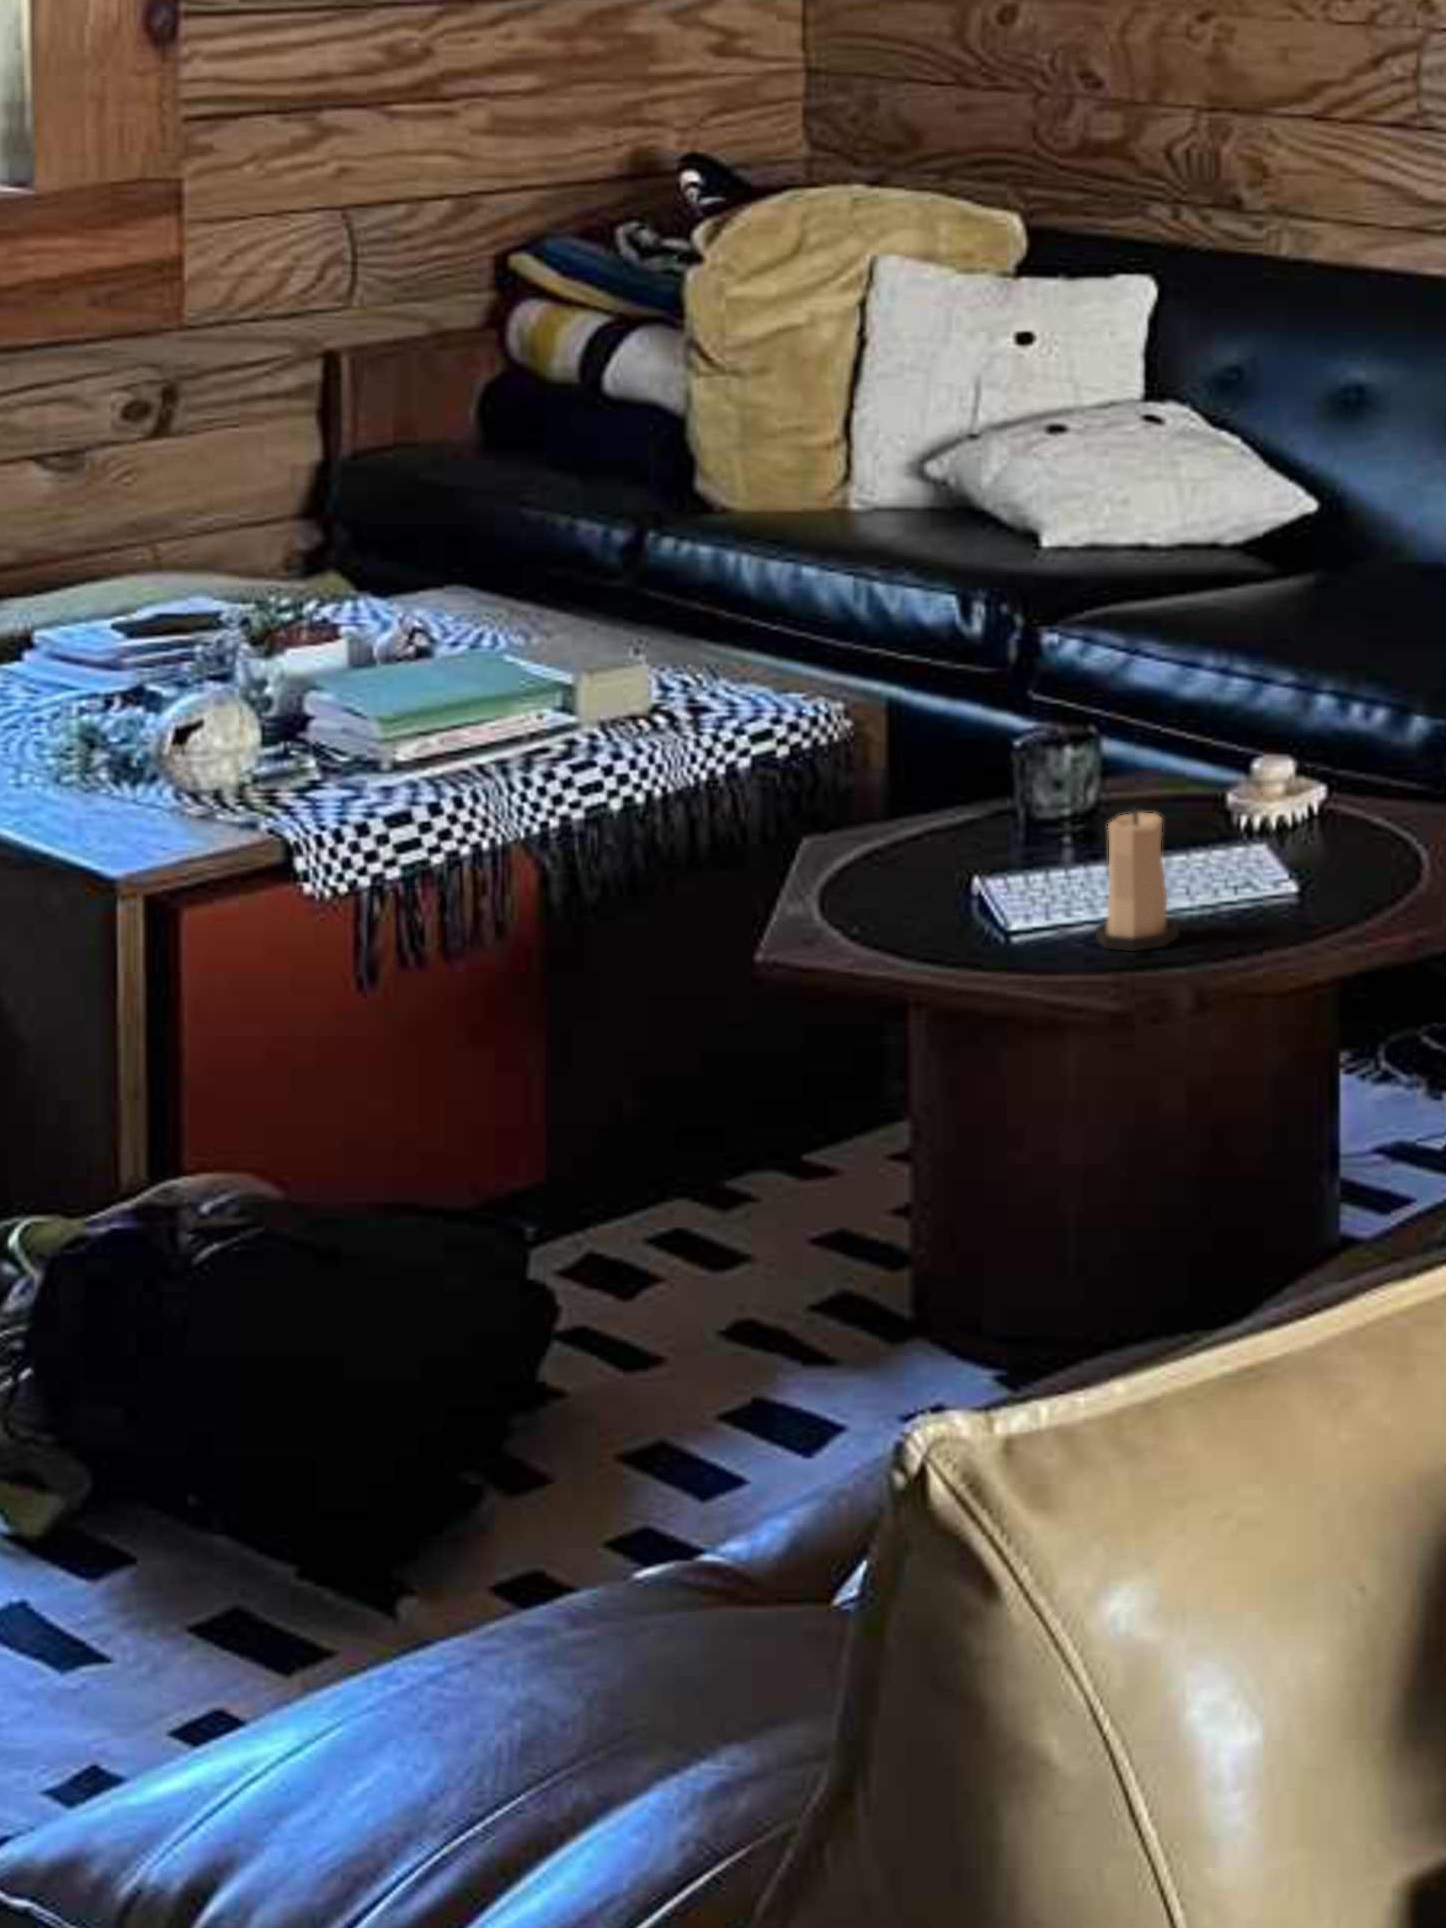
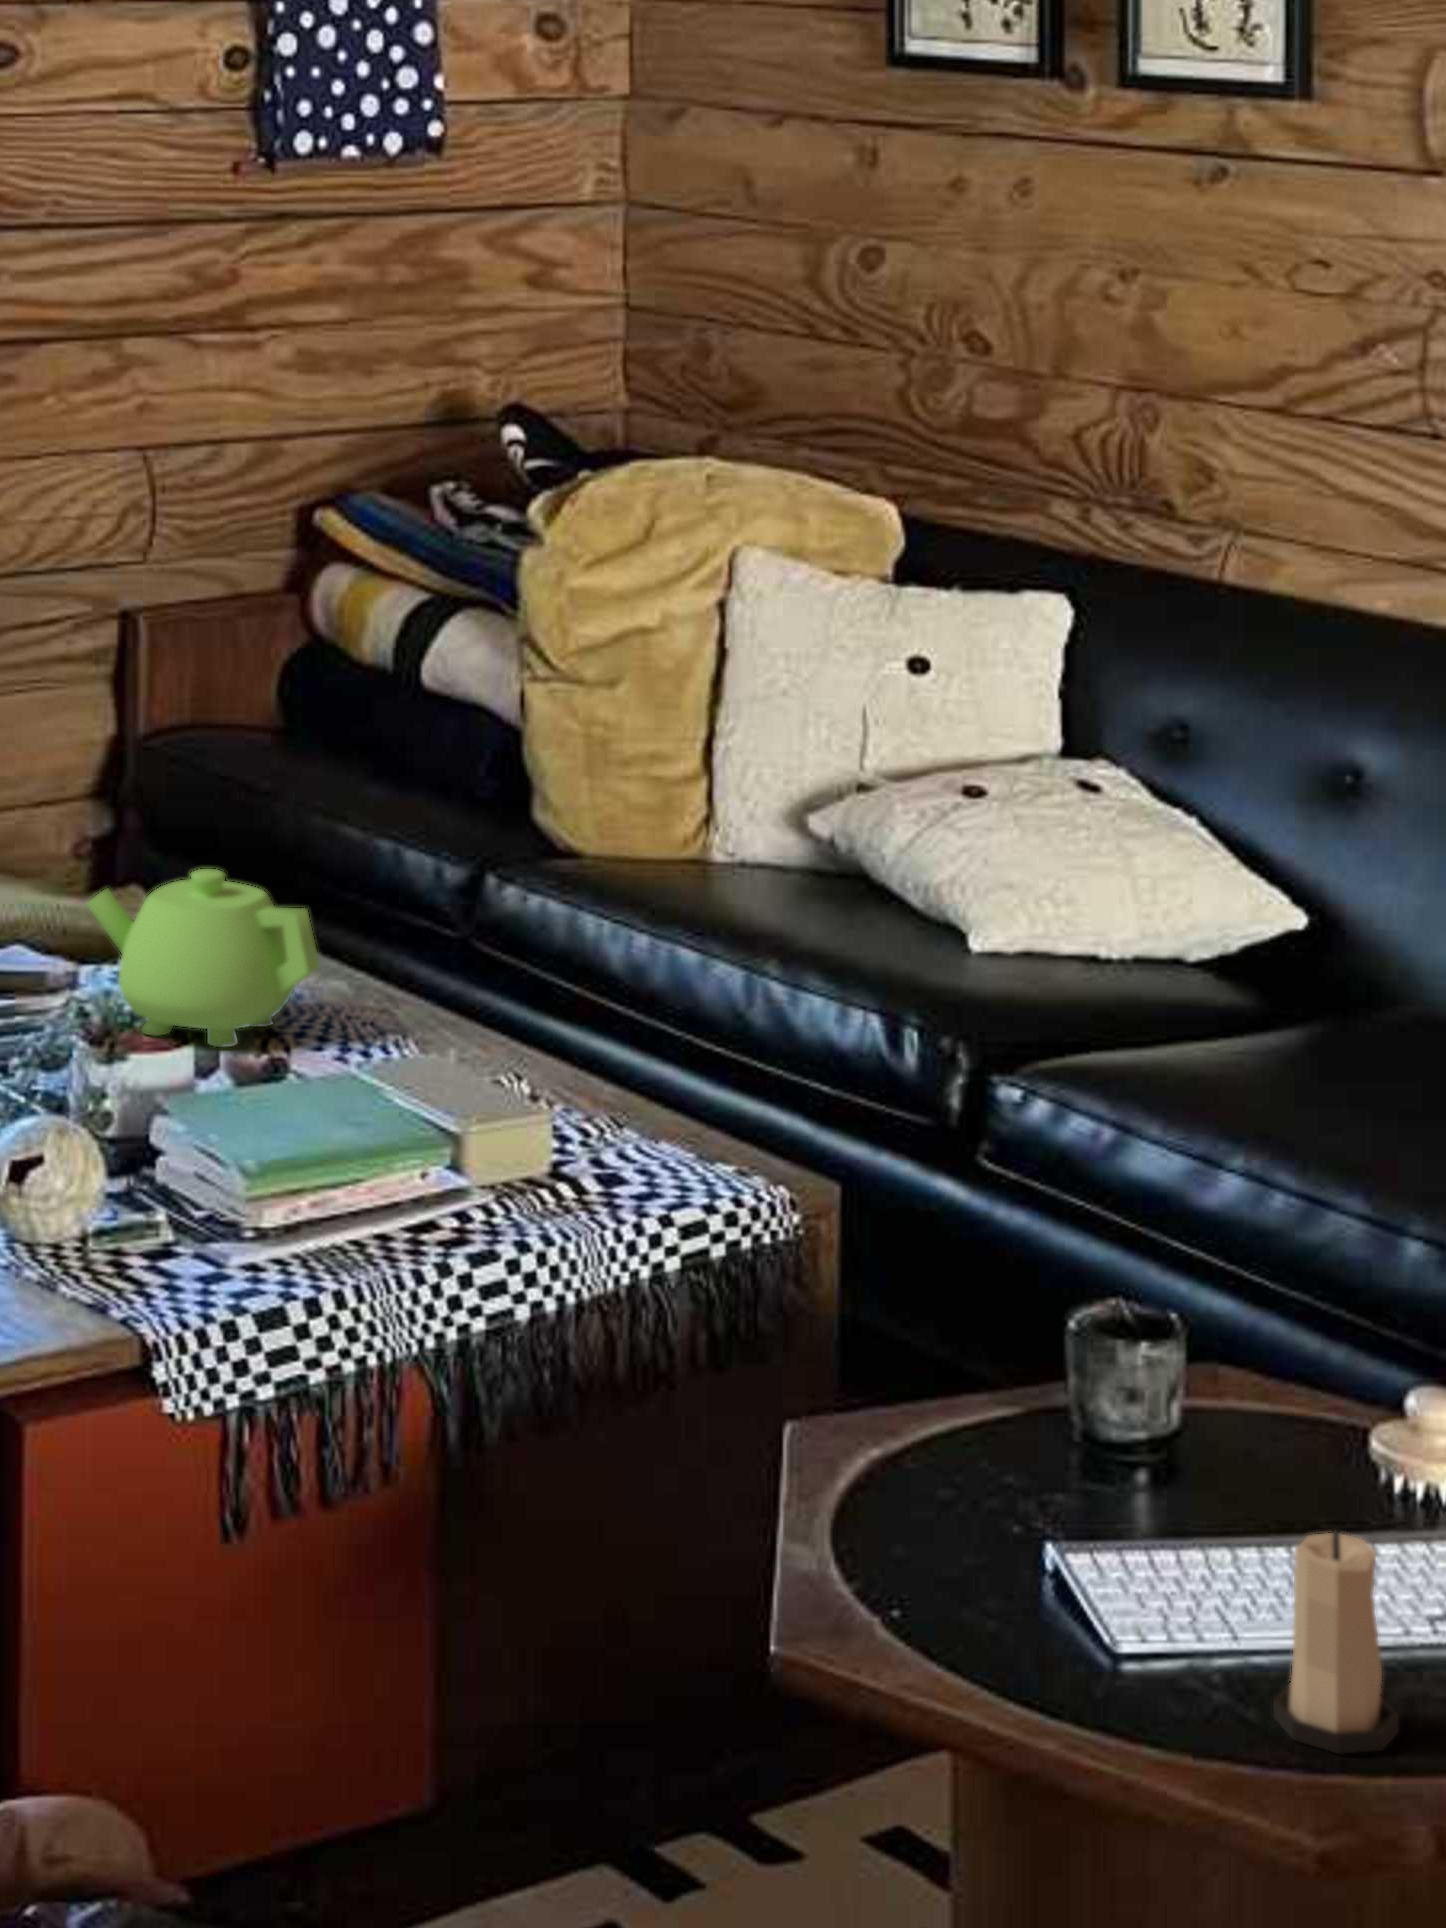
teapot: none [265,518,471,659] -> present [87,869,320,1047]

